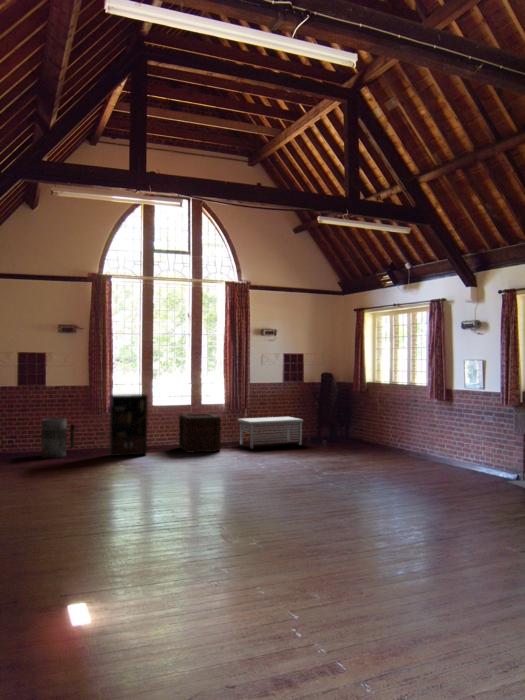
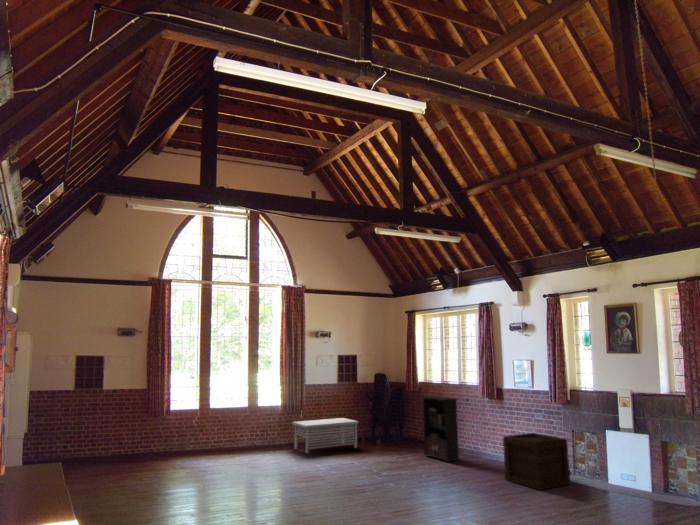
bookcase: present [110,394,148,456] -> present [423,396,459,461]
wooden crate: present [179,414,221,453] -> present [503,433,570,490]
trash can: present [41,418,76,458] -> none [83,427,124,473]

